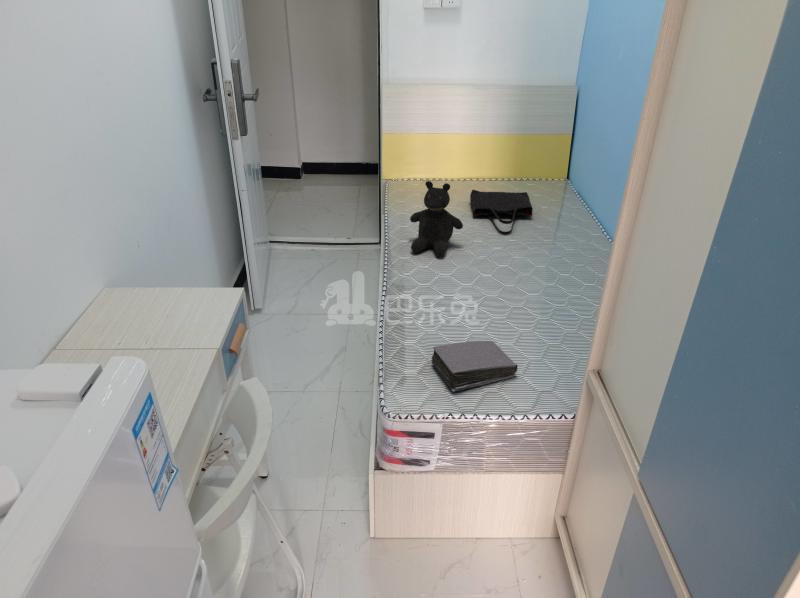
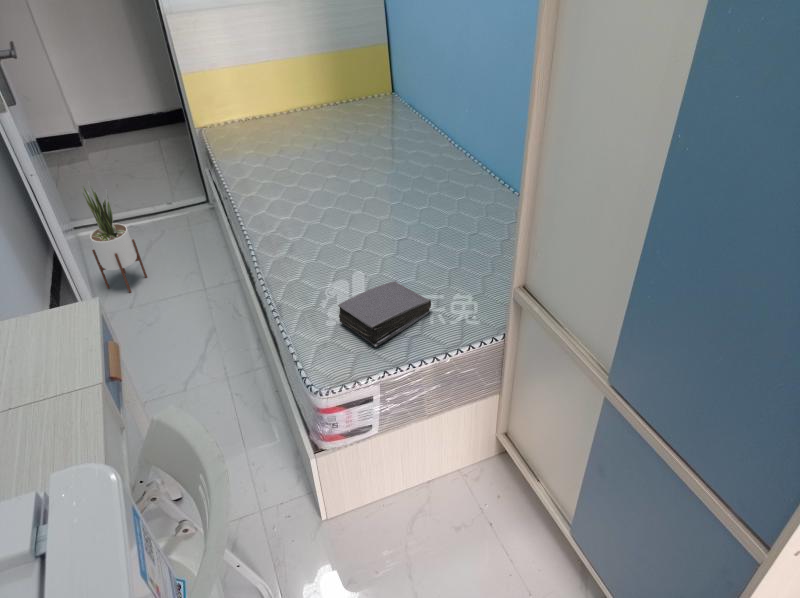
teddy bear: present [410,181,463,257] -> none [251,119,313,205]
tote bag: present [470,190,533,235] -> none [303,113,376,164]
potted plant: none [274,204,311,301] -> present [81,181,147,292]

